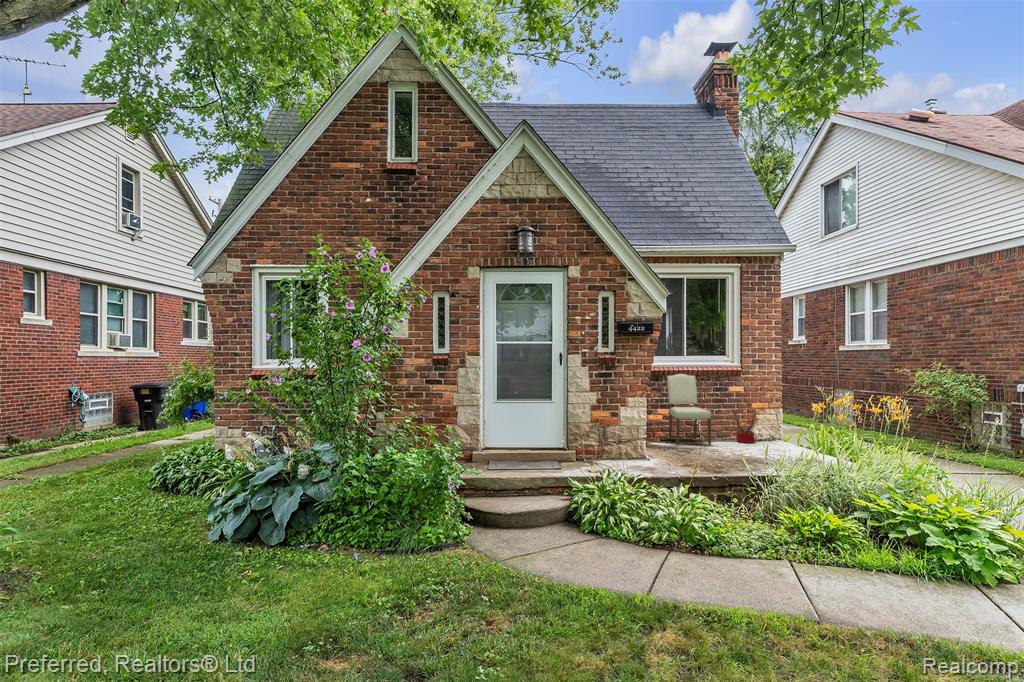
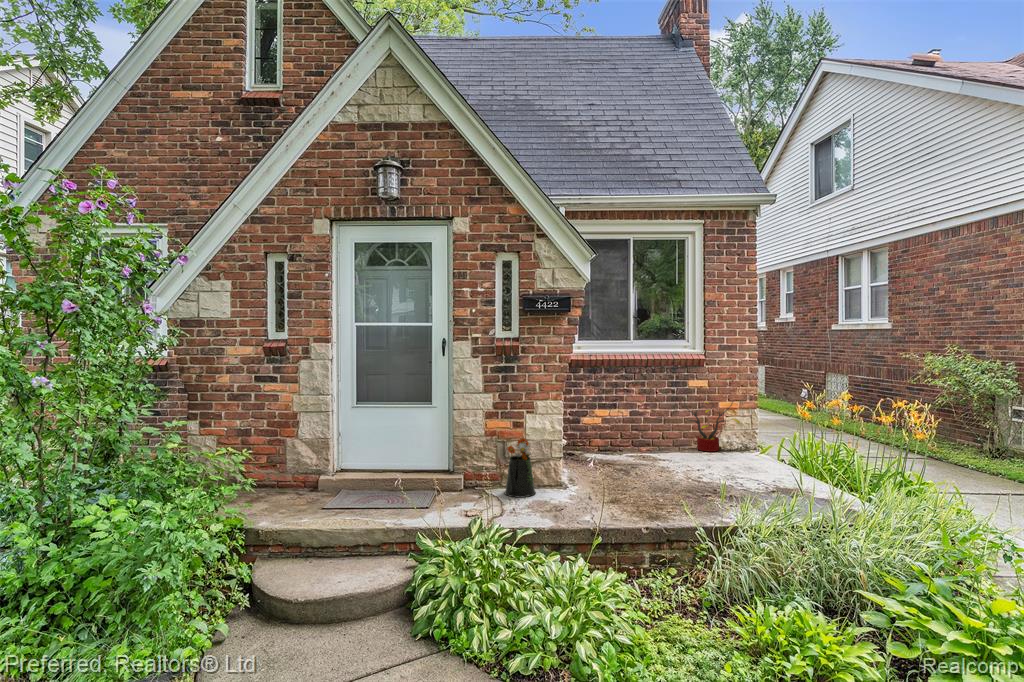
chair: present [667,374,711,446] -> none [610,364,662,458]
watering can: none [608,425,631,467] -> present [505,438,536,498]

